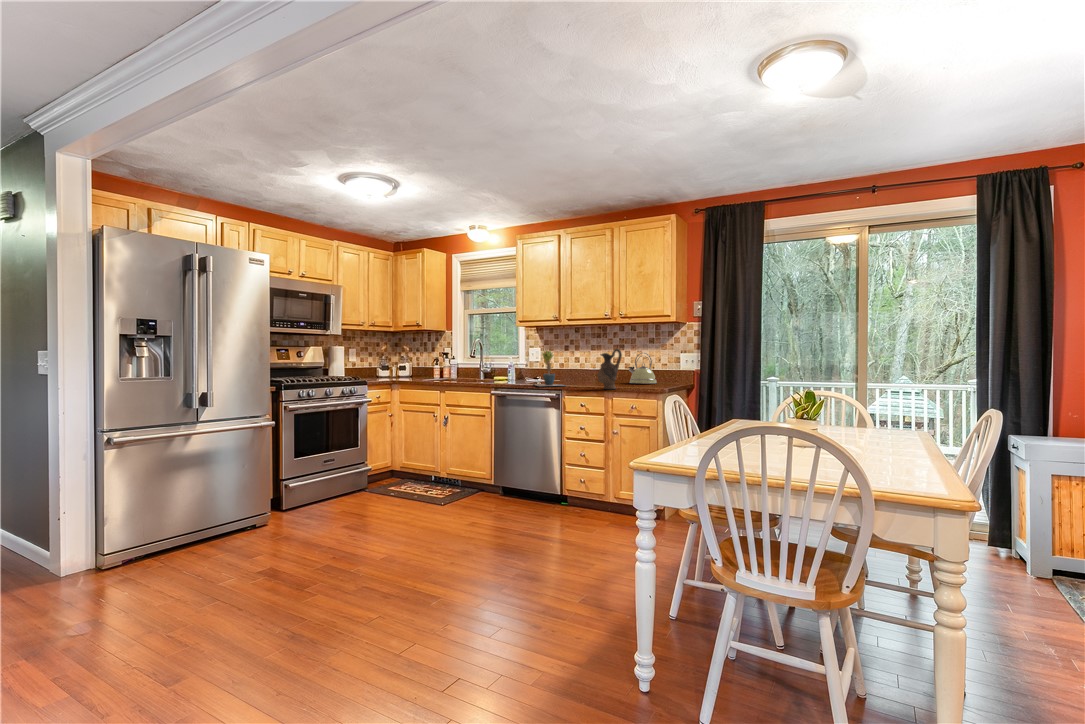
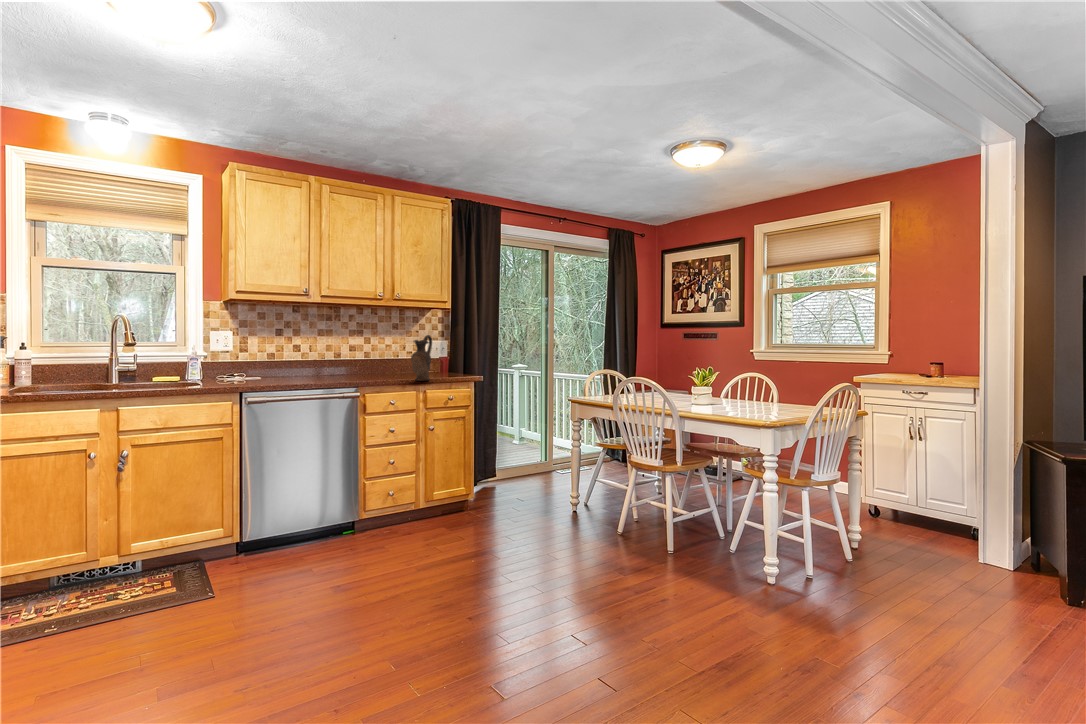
potted plant: present [535,351,564,386] -> none [297,335,357,383]
kettle: present [629,353,657,384] -> none [375,339,409,374]

